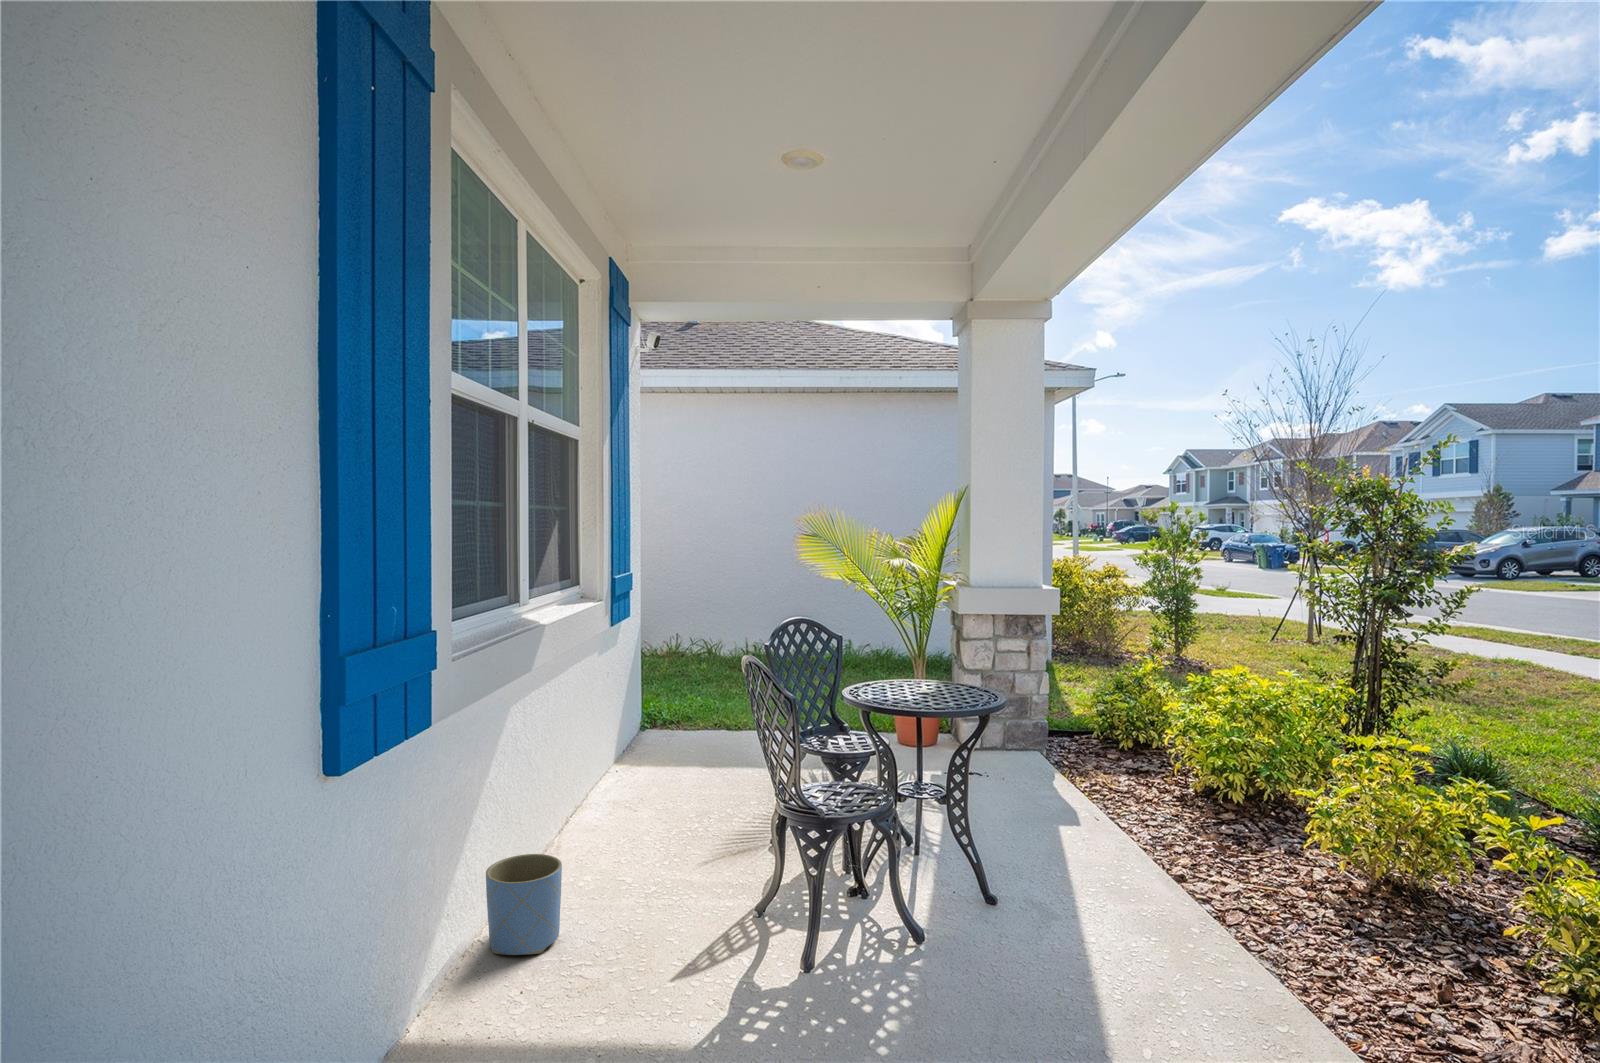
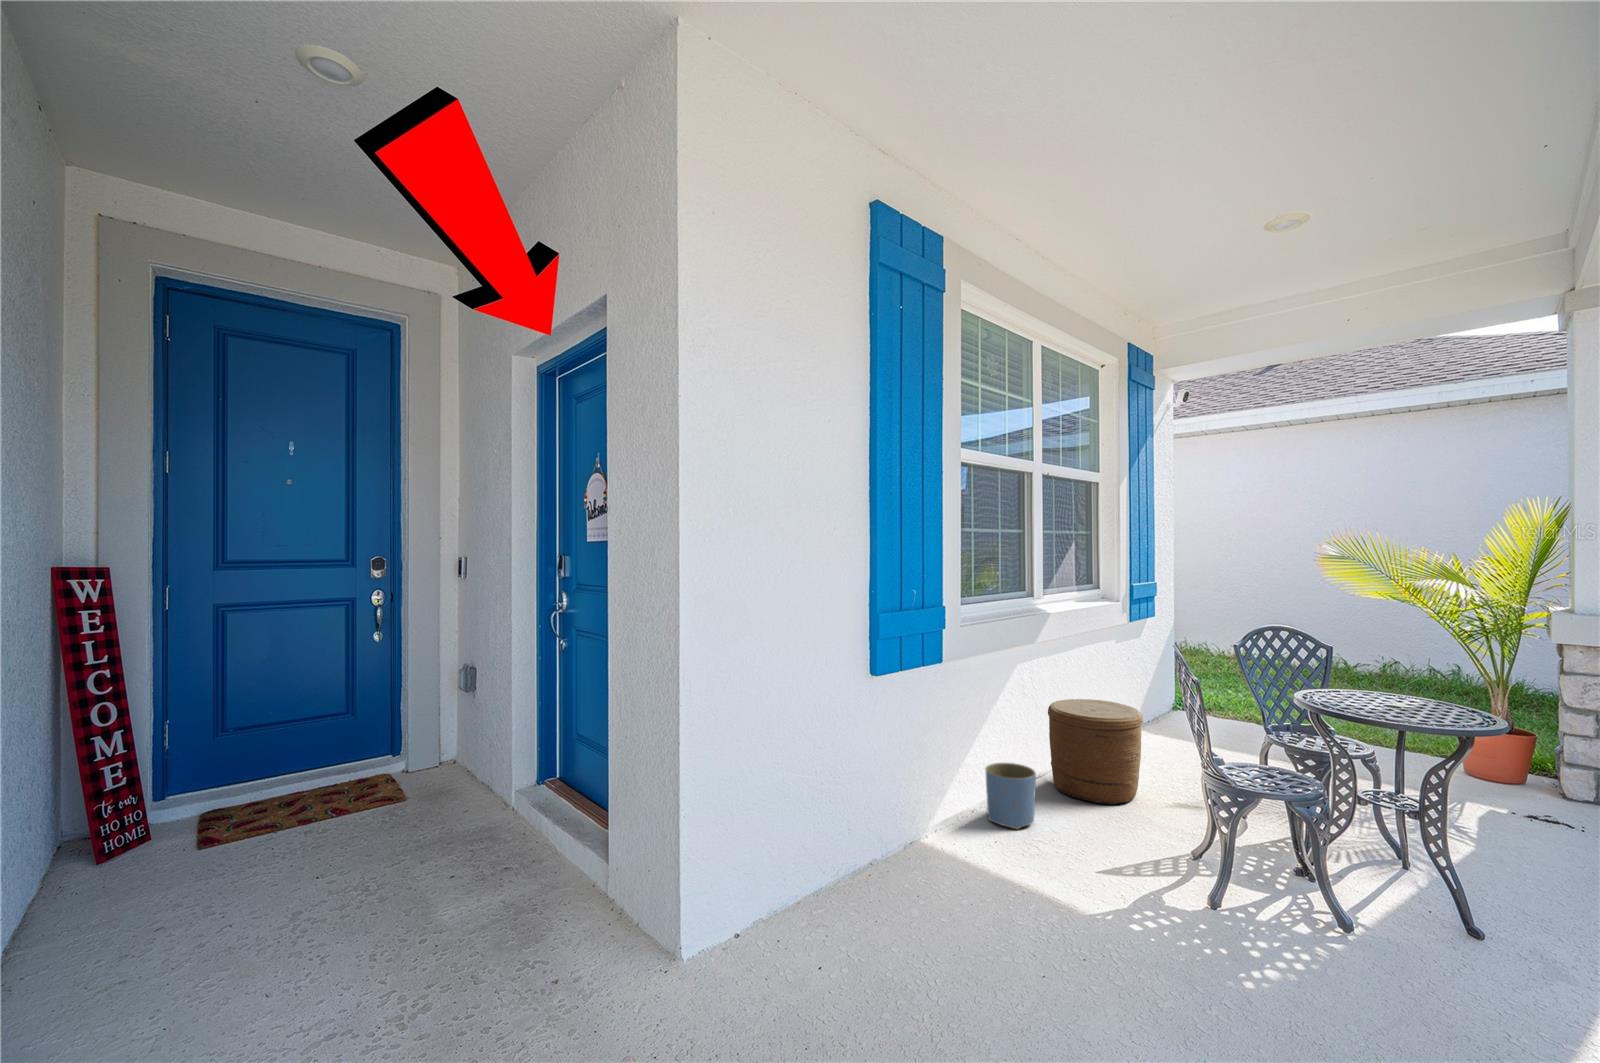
woven basket: none [547,735,668,877] -> present [1048,699,1143,805]

